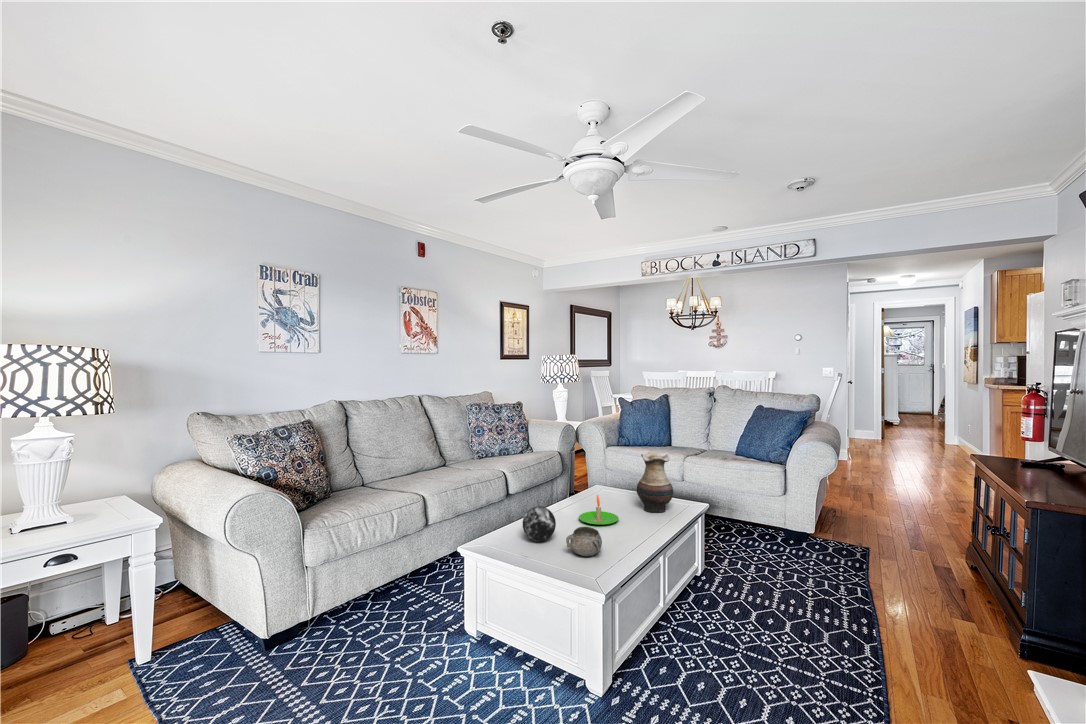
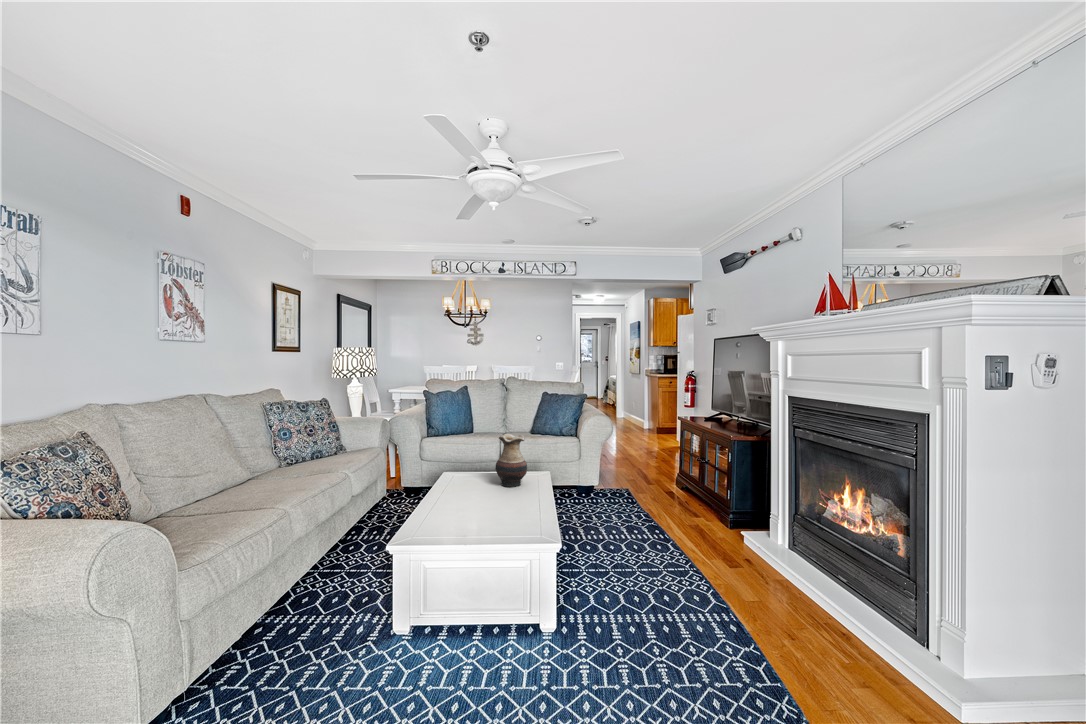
candle: present [579,495,619,525] -> none [457,477,495,505]
decorative orb: present [523,506,556,541] -> none [427,494,460,529]
decorative bowl: present [566,527,602,556] -> none [483,505,517,531]

